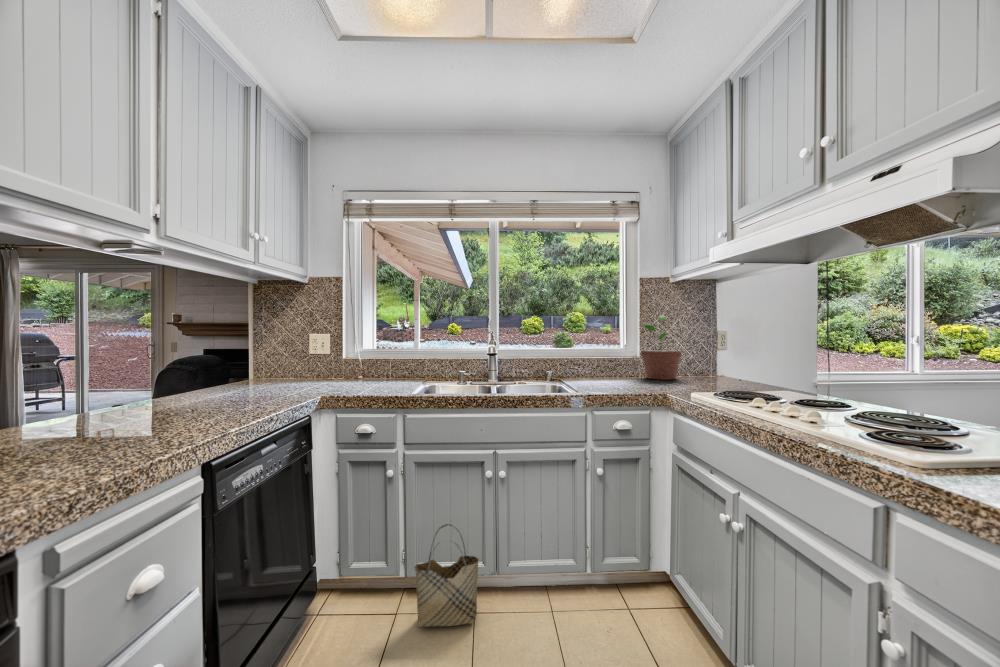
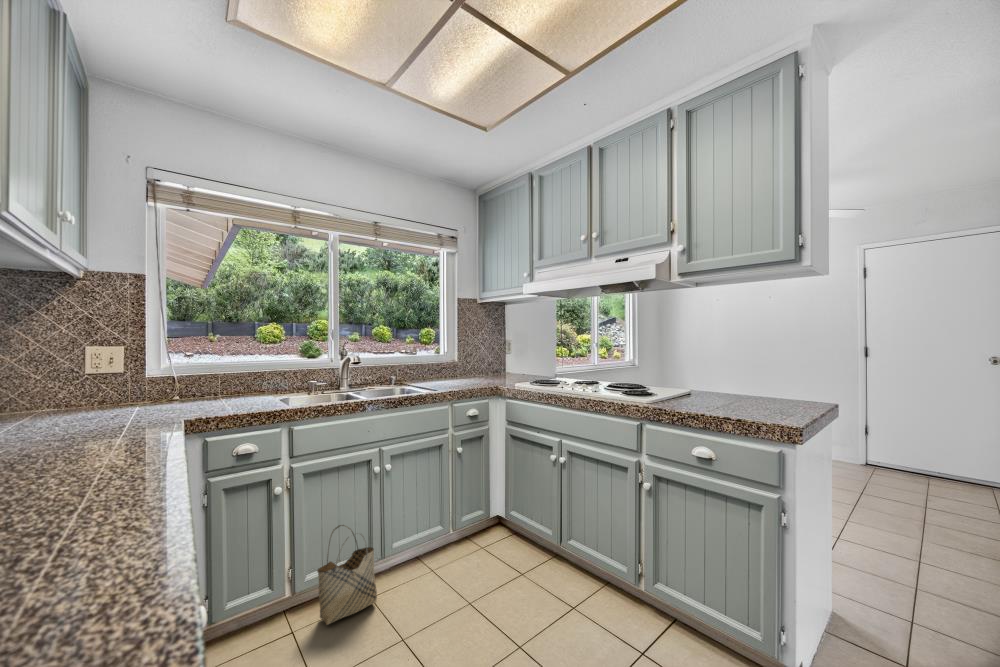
potted plant: present [641,316,681,380] -> none [464,328,494,378]

